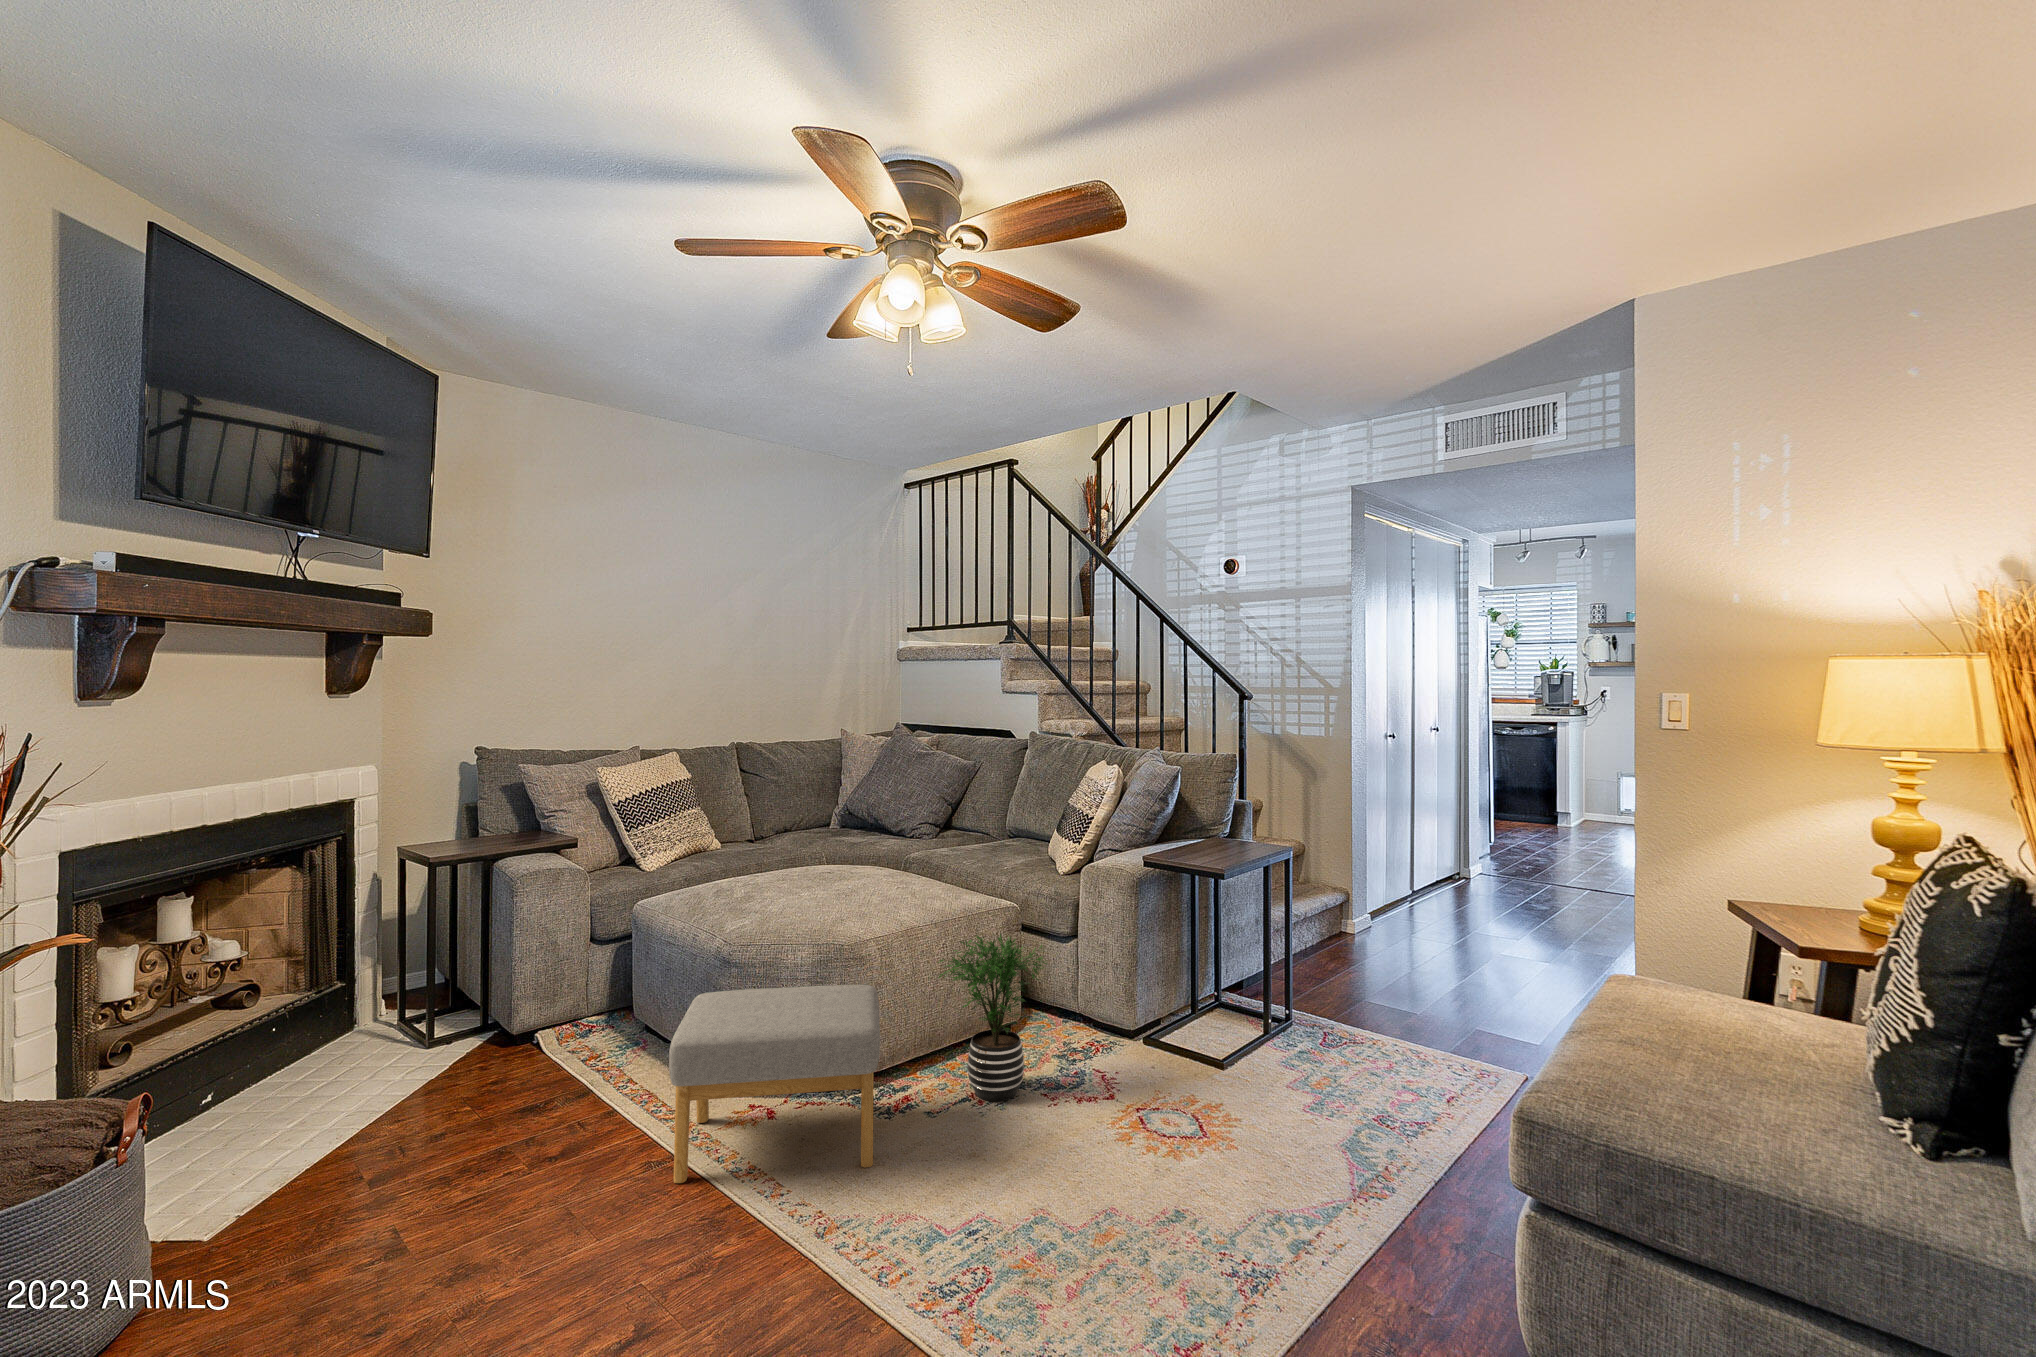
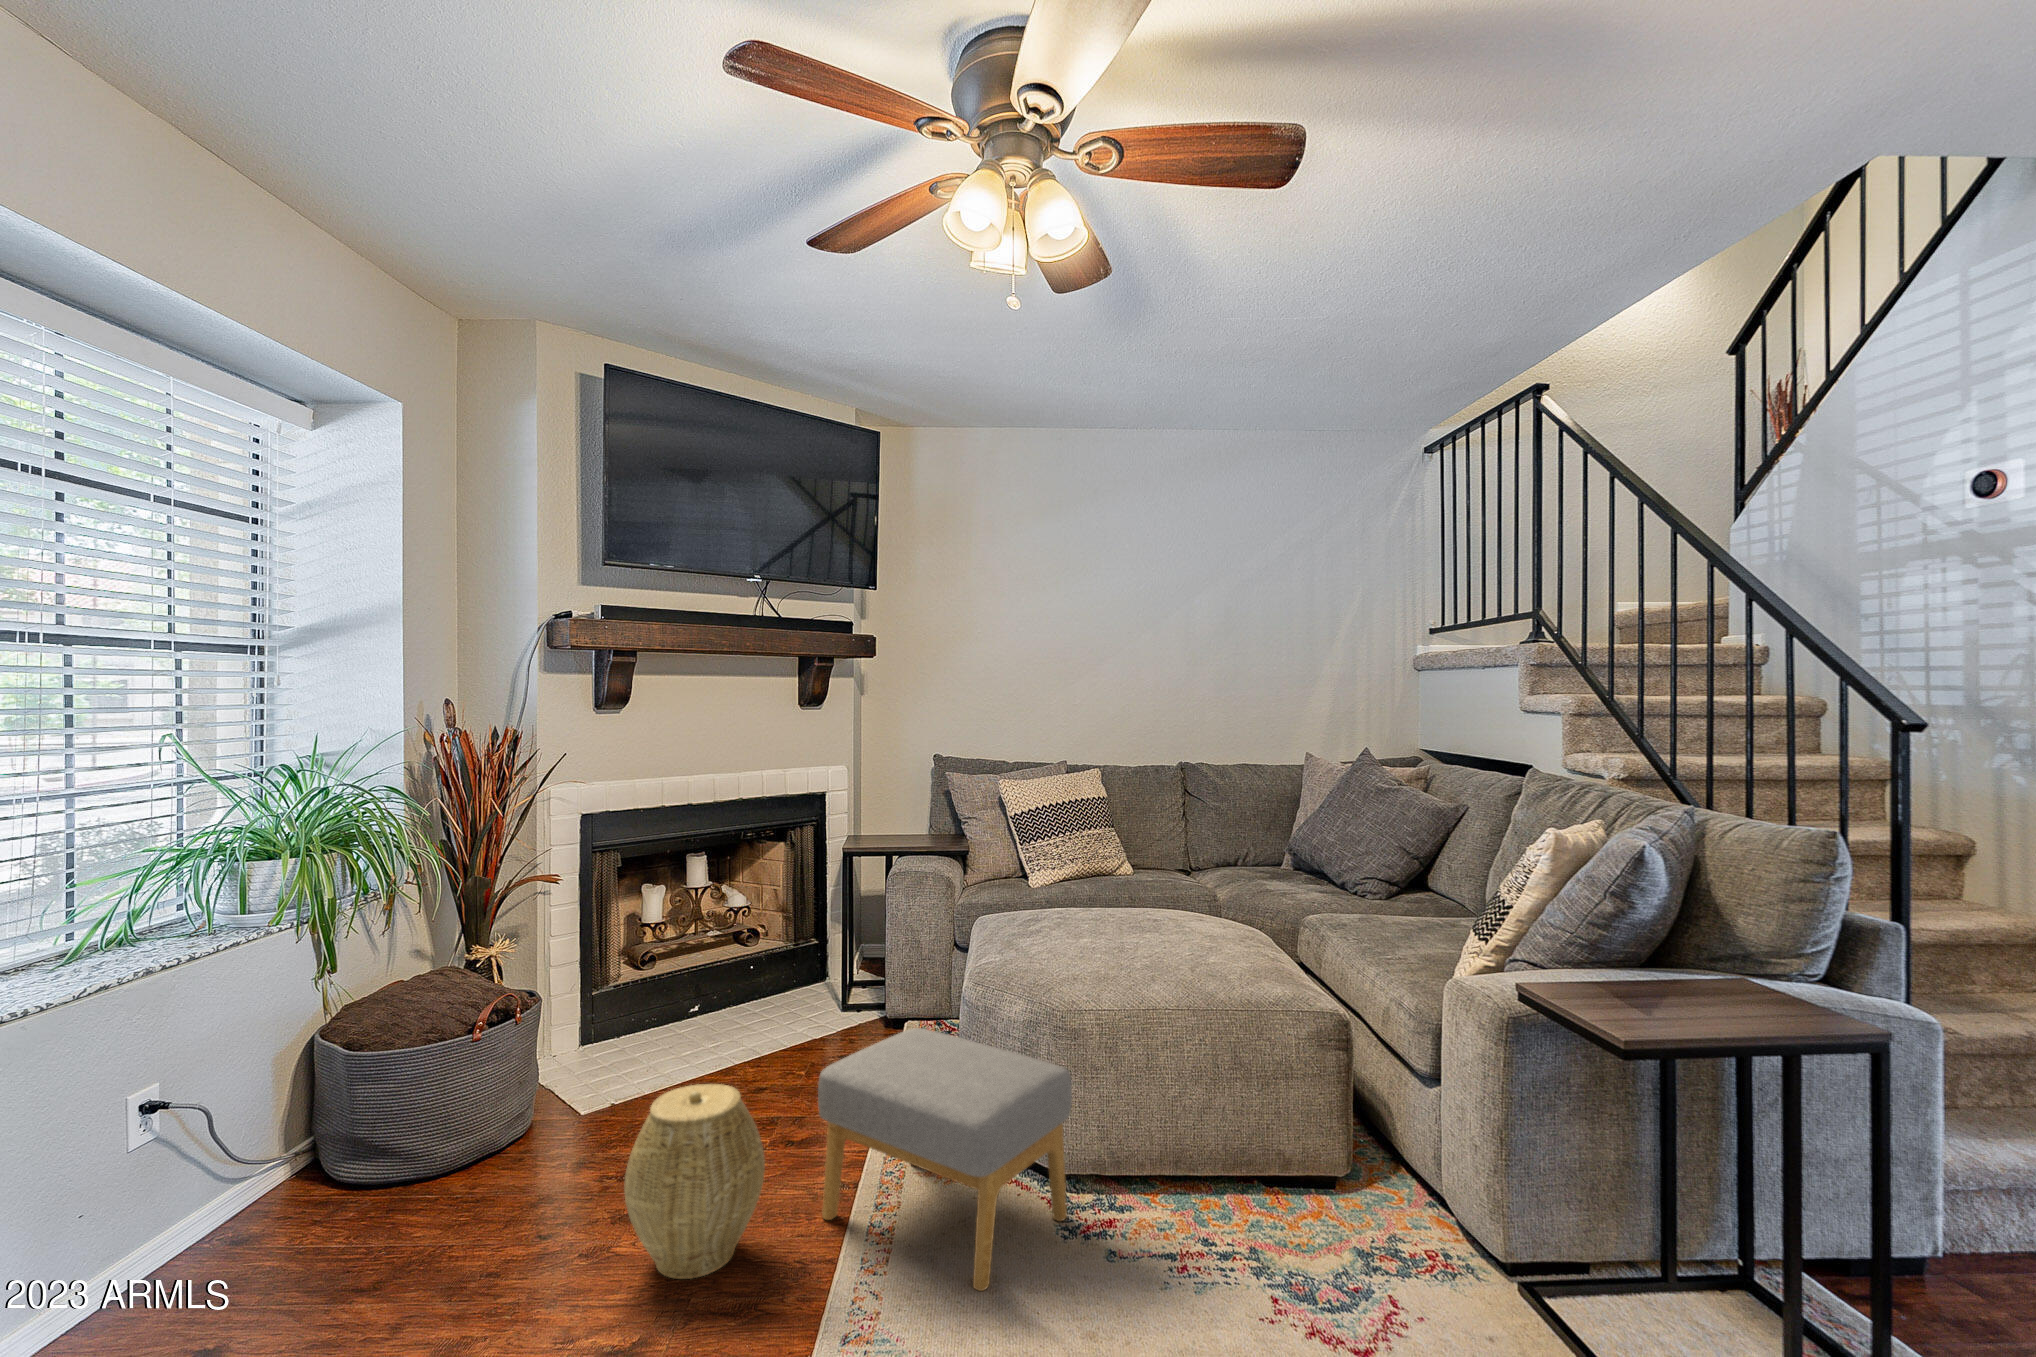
potted plant: present [938,934,1047,1101] -> none [1140,1040,1296,1282]
woven basket: none [514,1077,665,1280] -> present [624,1084,765,1279]

